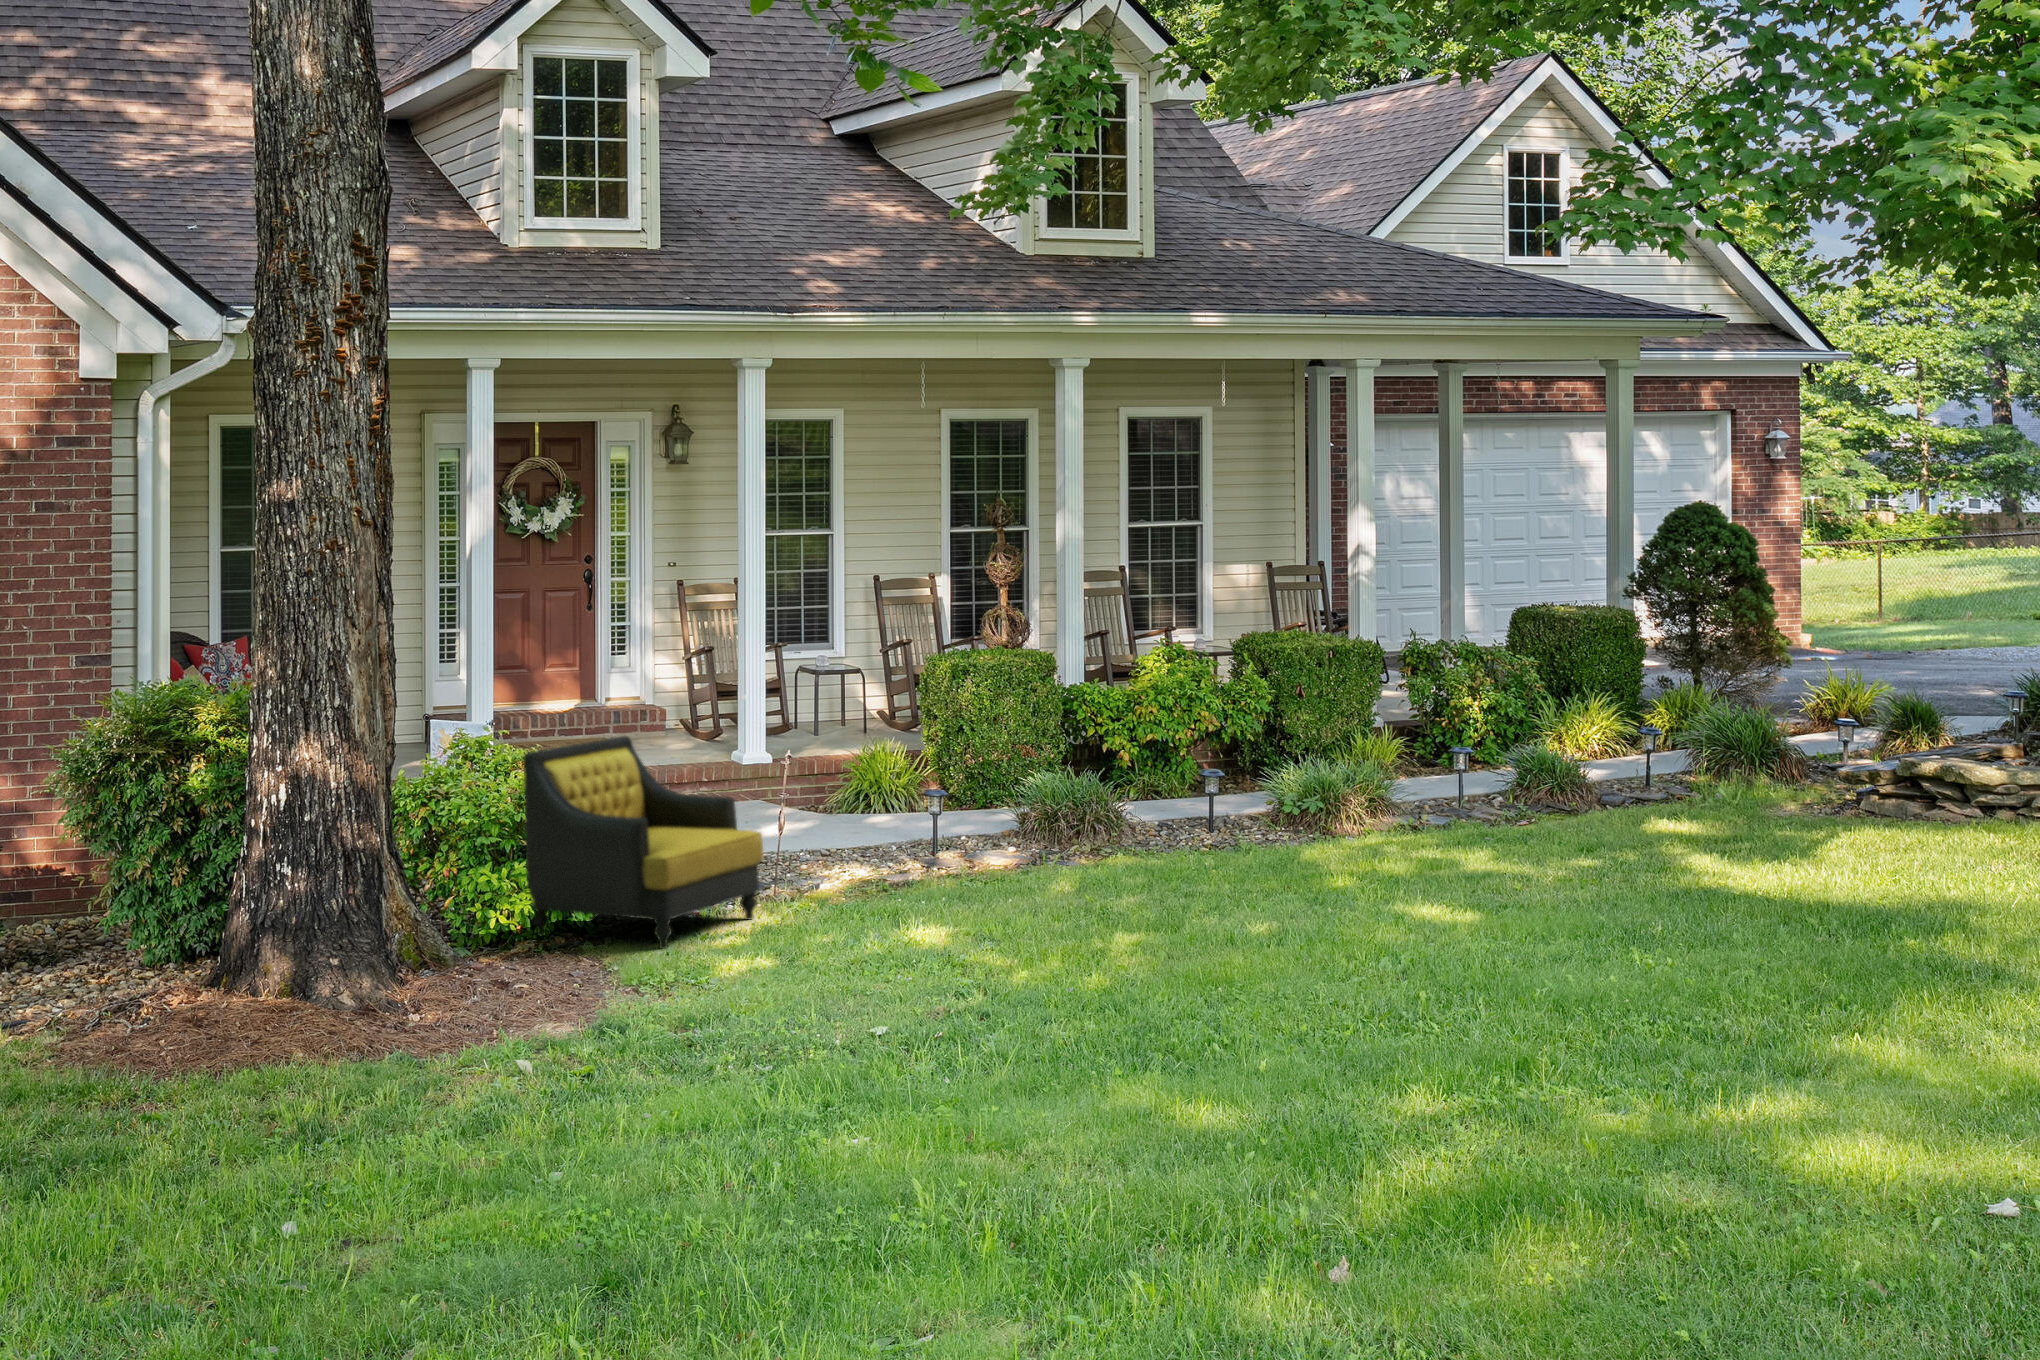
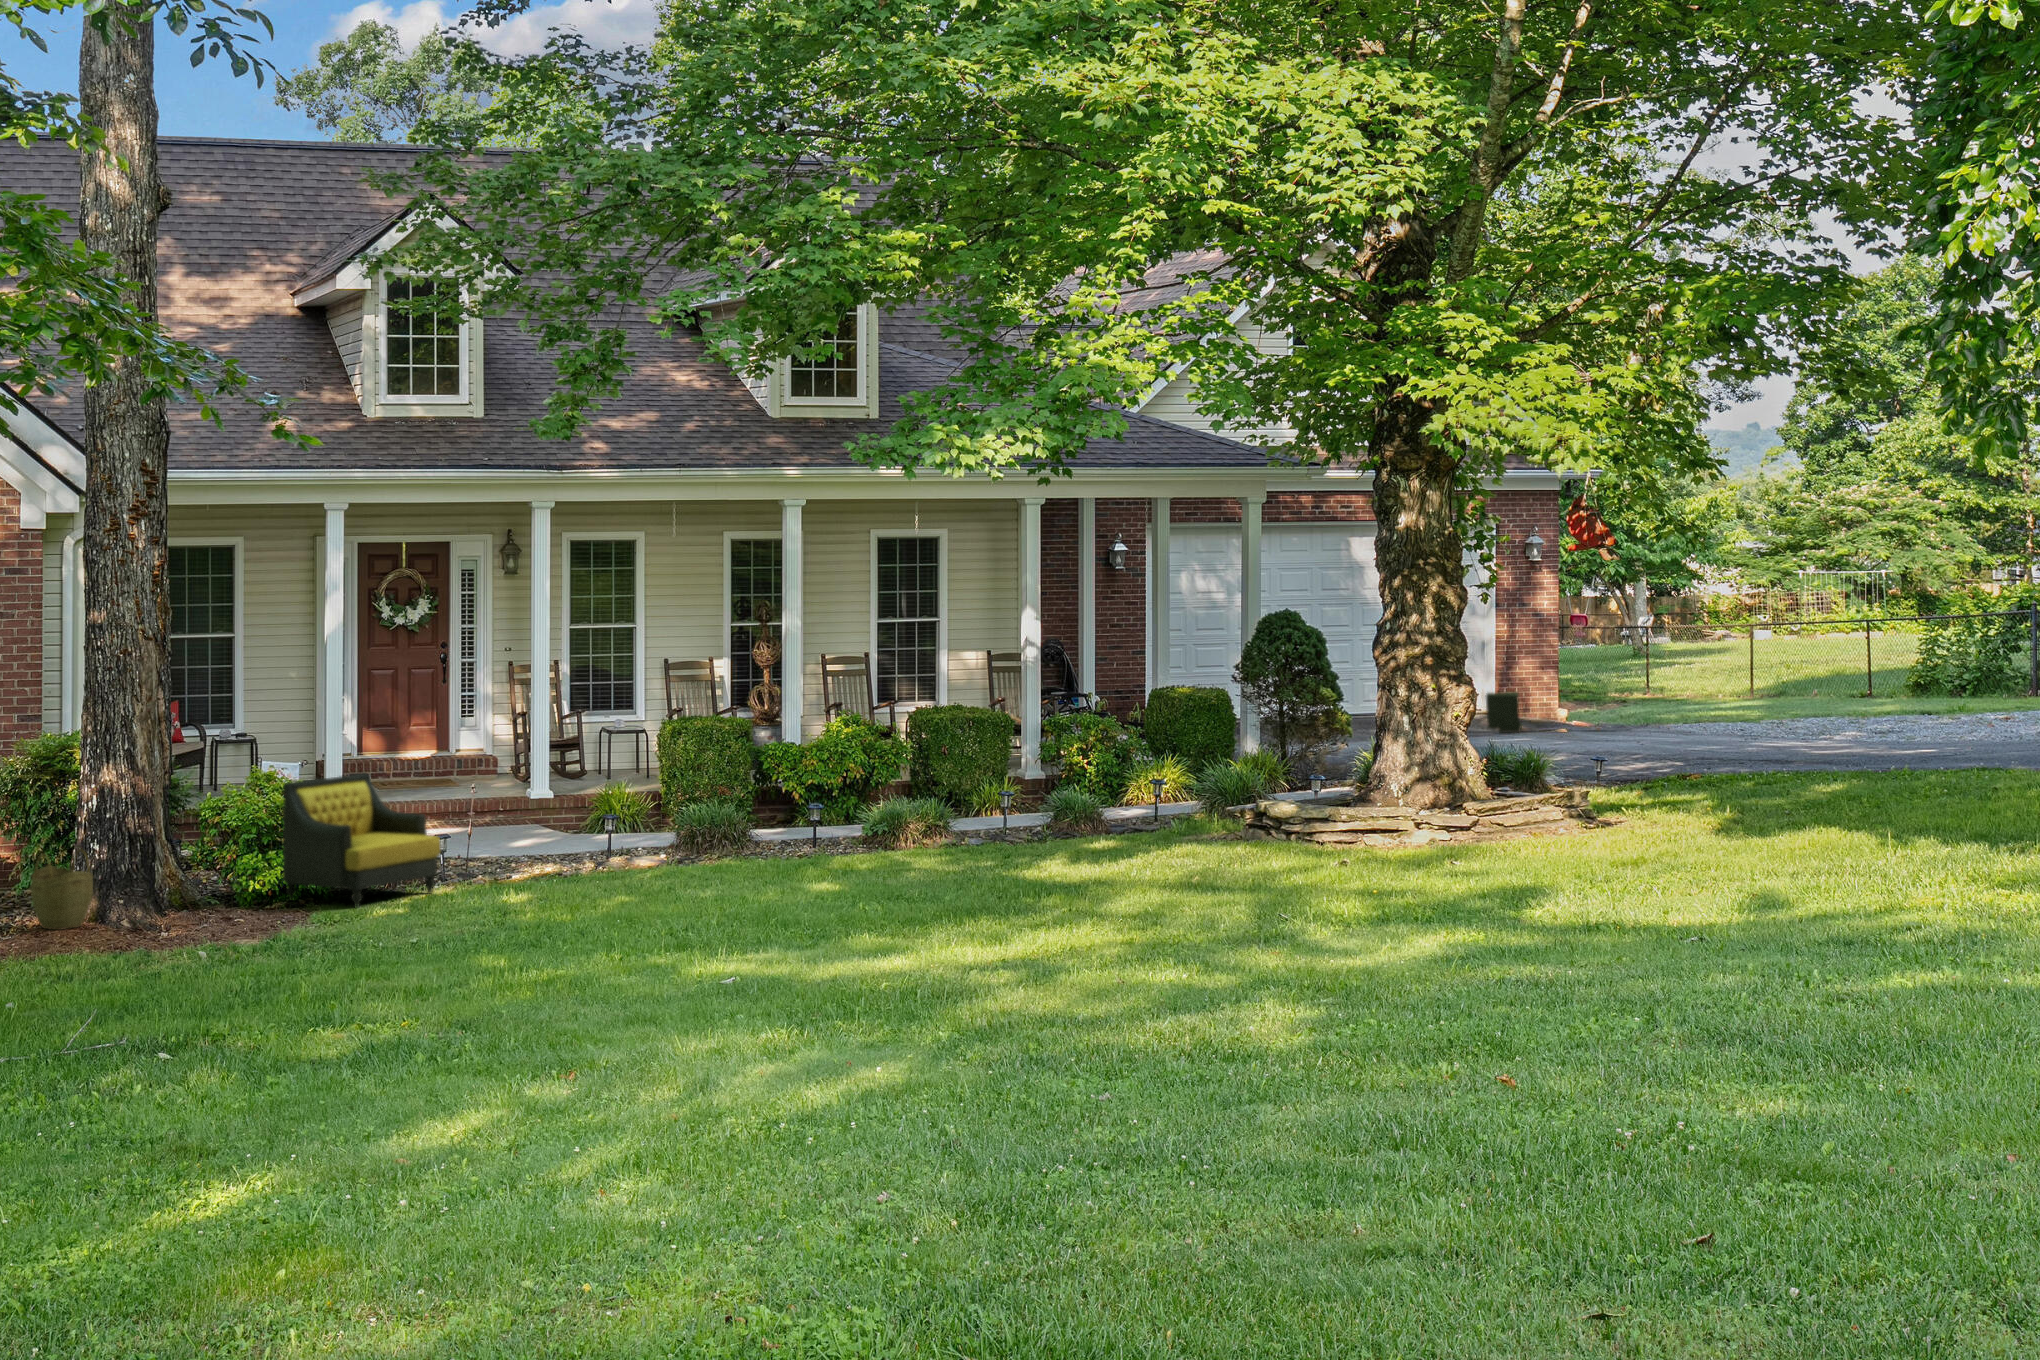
bench: none [1773,617,1833,667] -> present [1486,692,1522,733]
woven basket: none [154,865,256,998] -> present [31,850,93,930]

